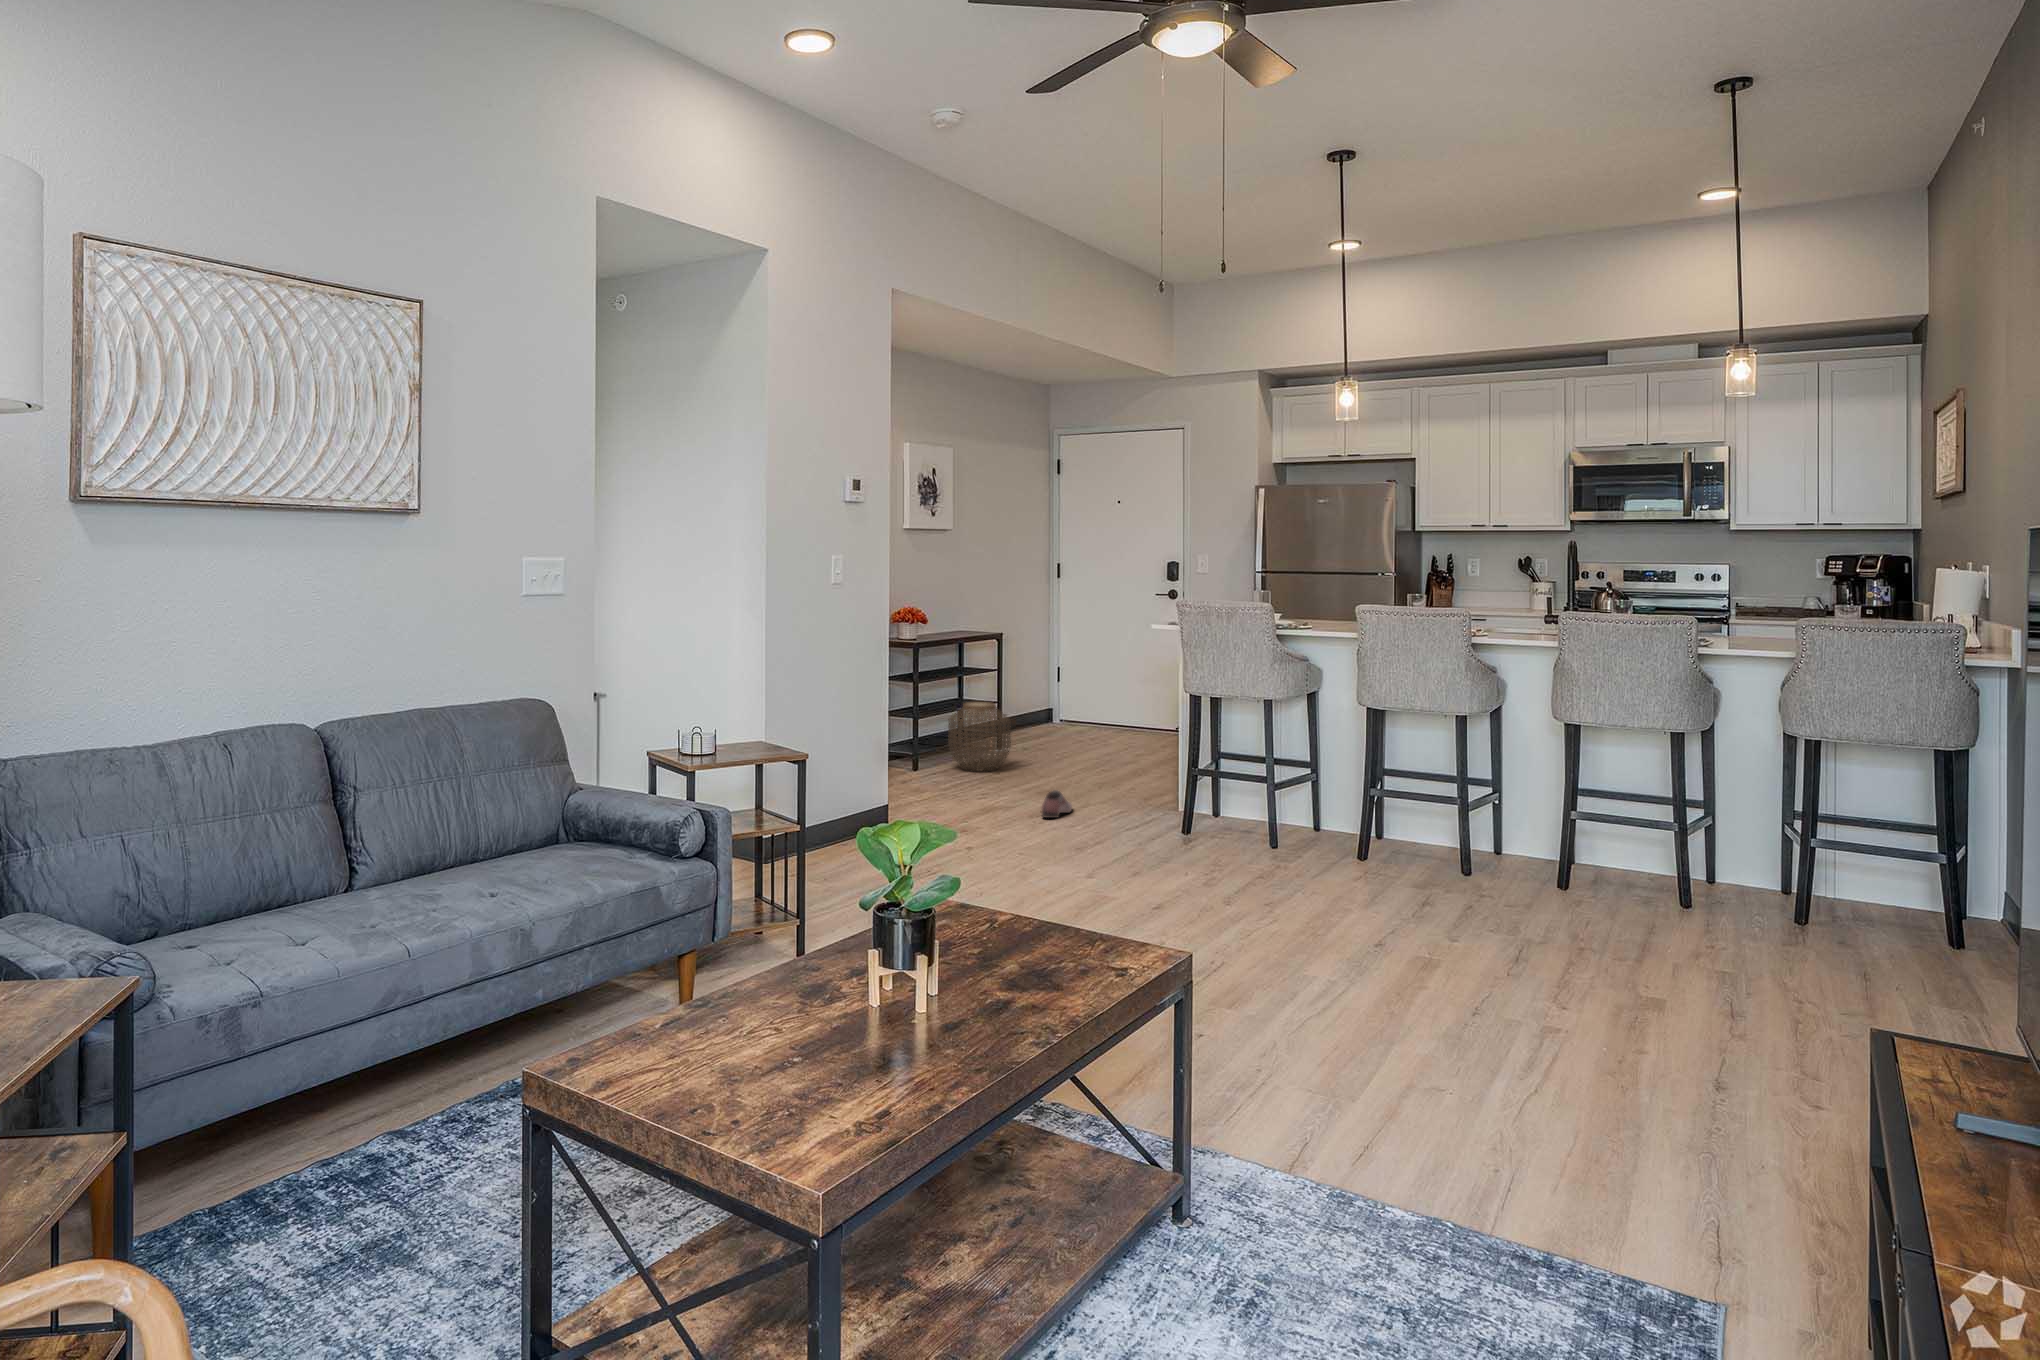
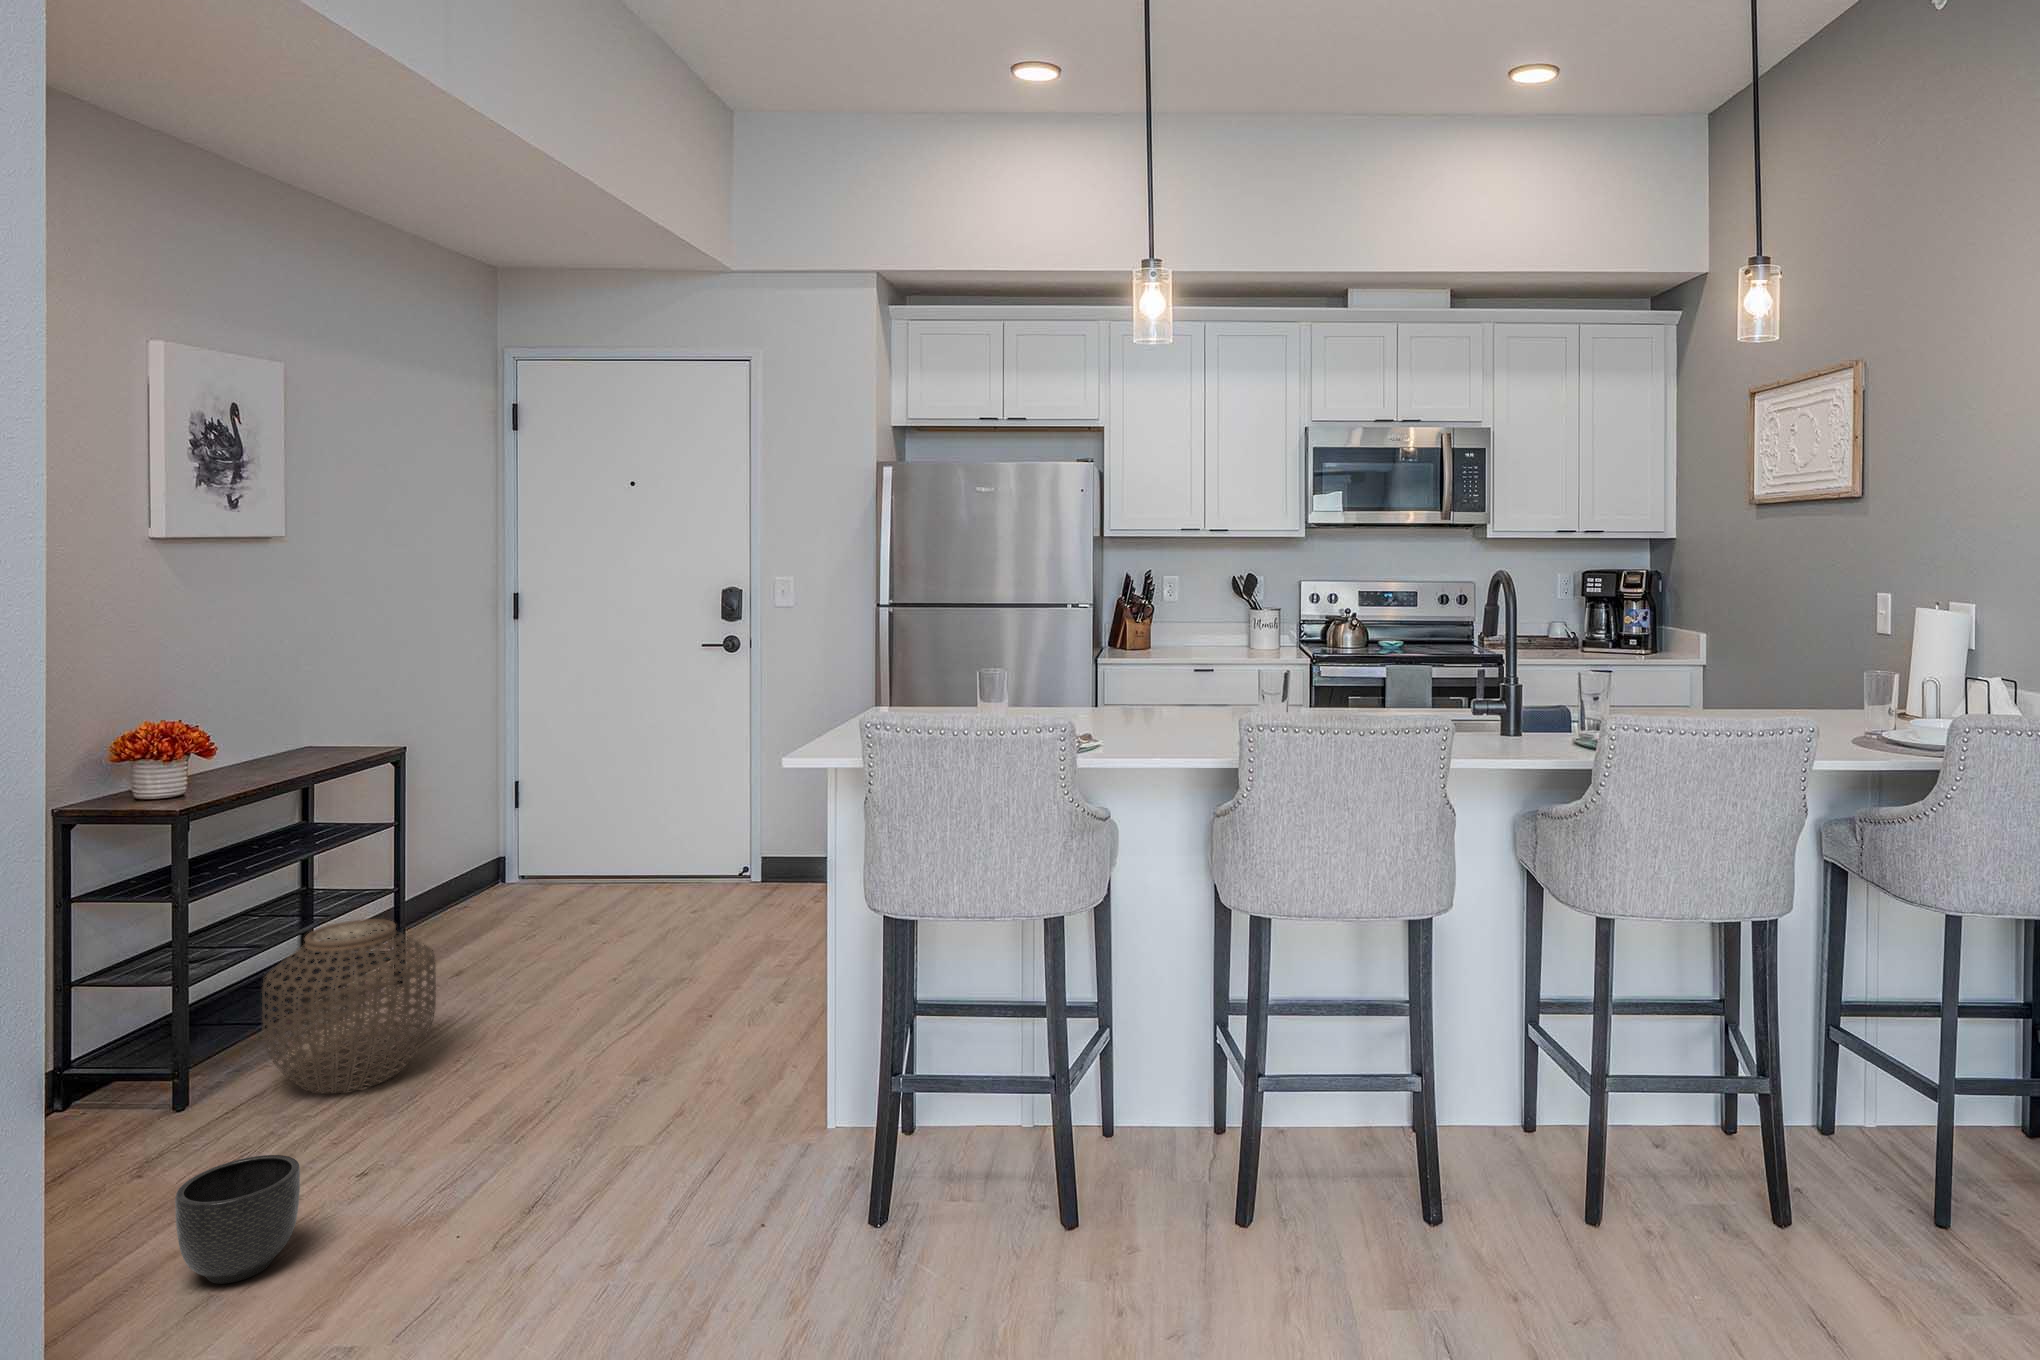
planter: none [926,763,963,801] -> present [175,1155,300,1284]
shoe: present [1042,790,1072,818] -> none [549,1196,625,1292]

